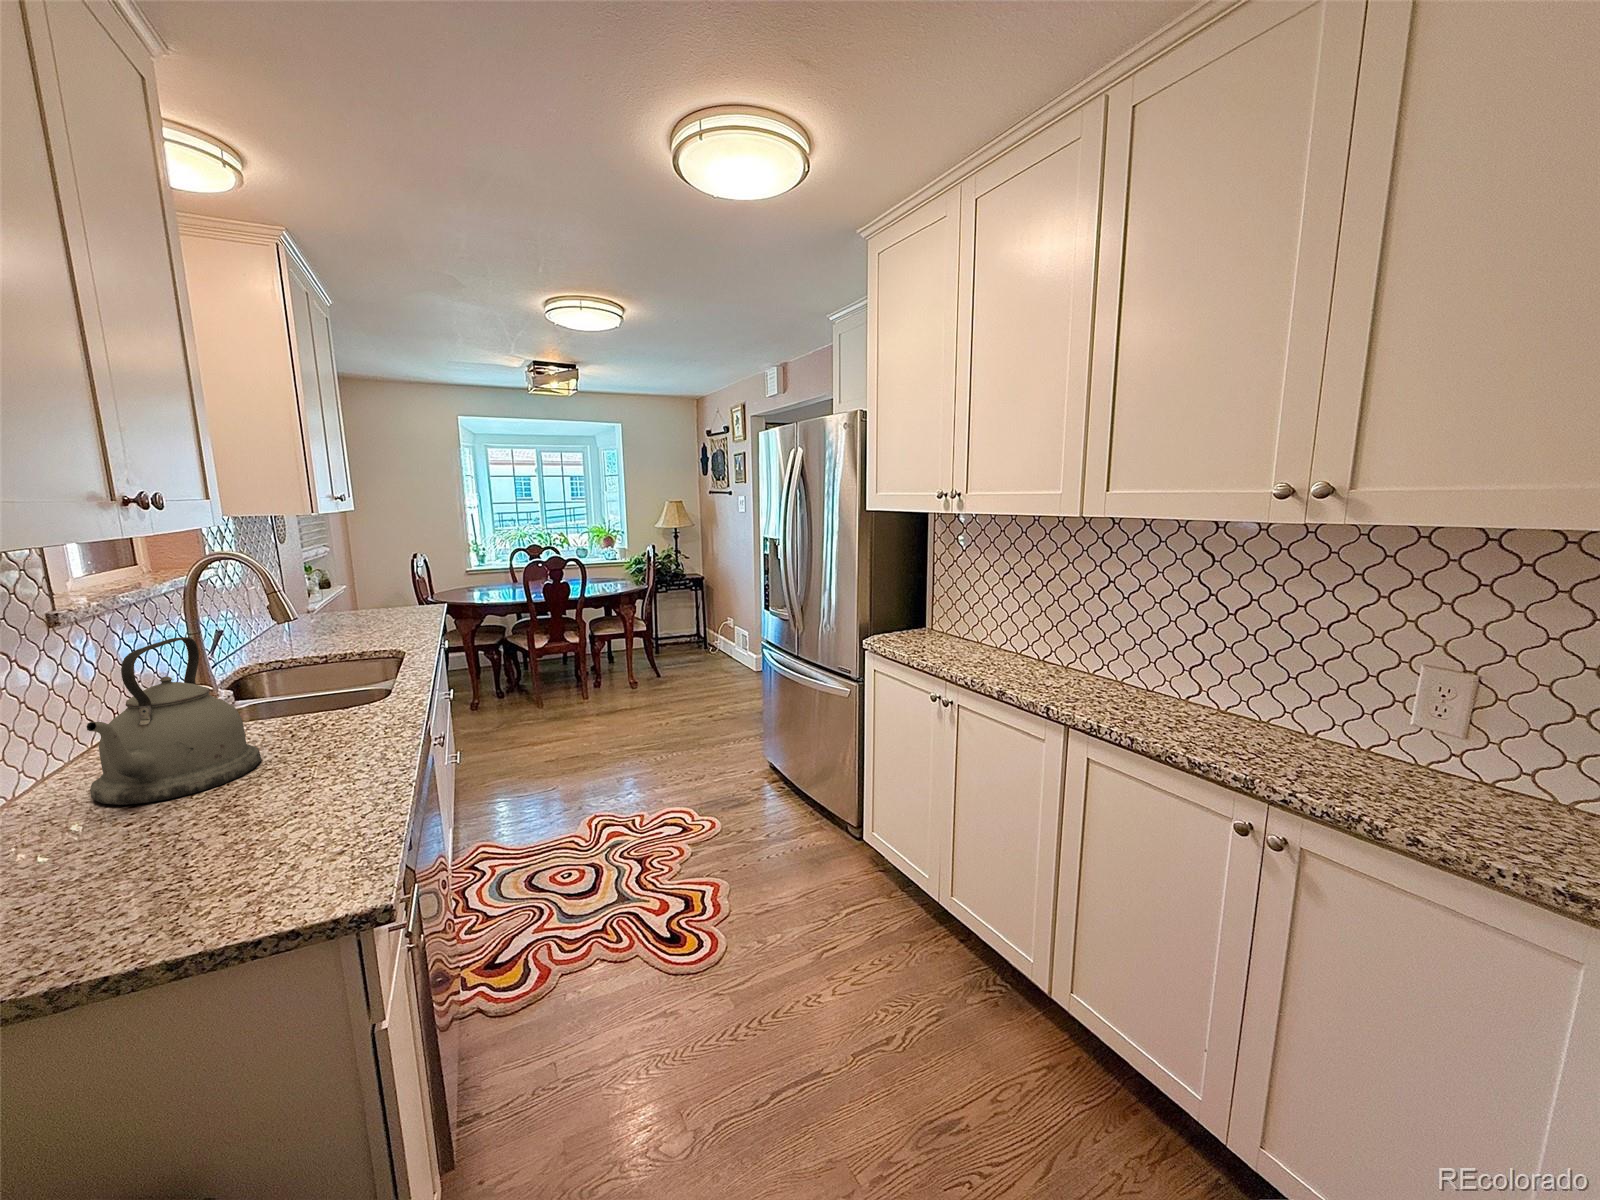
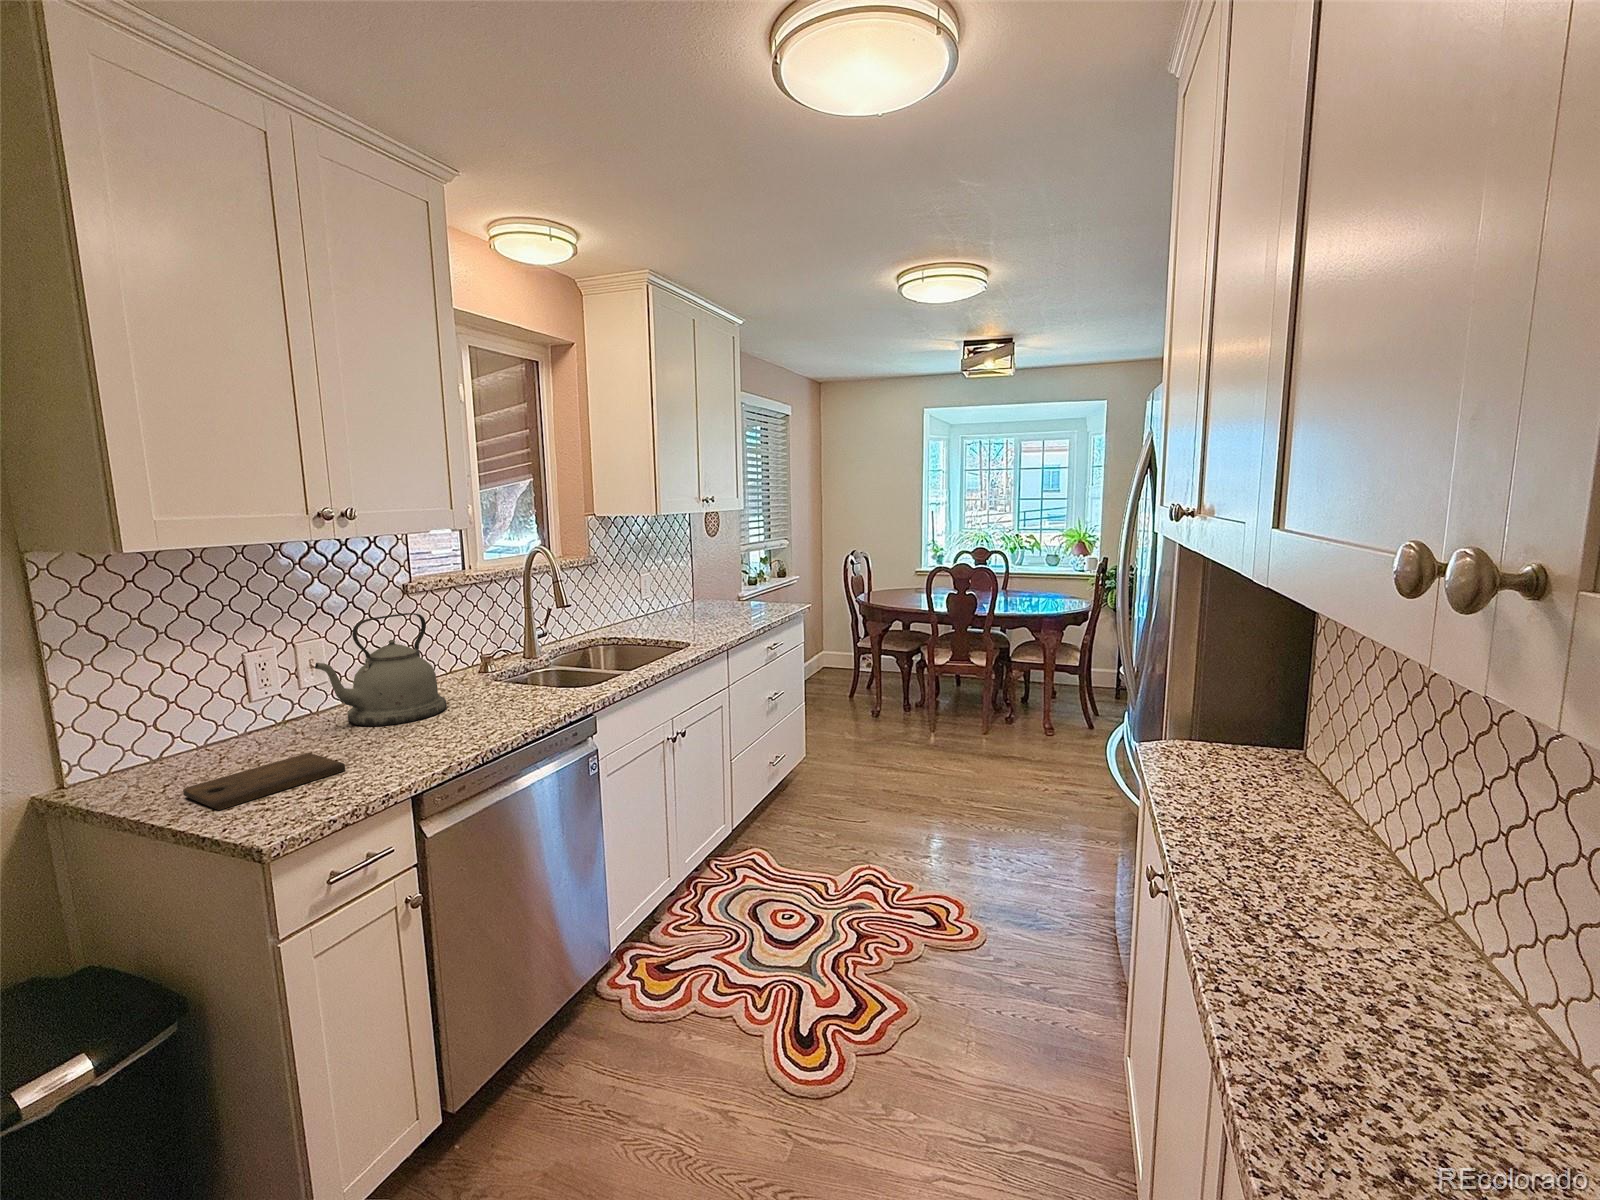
cutting board: none [104,817,320,933] -> present [183,753,345,810]

